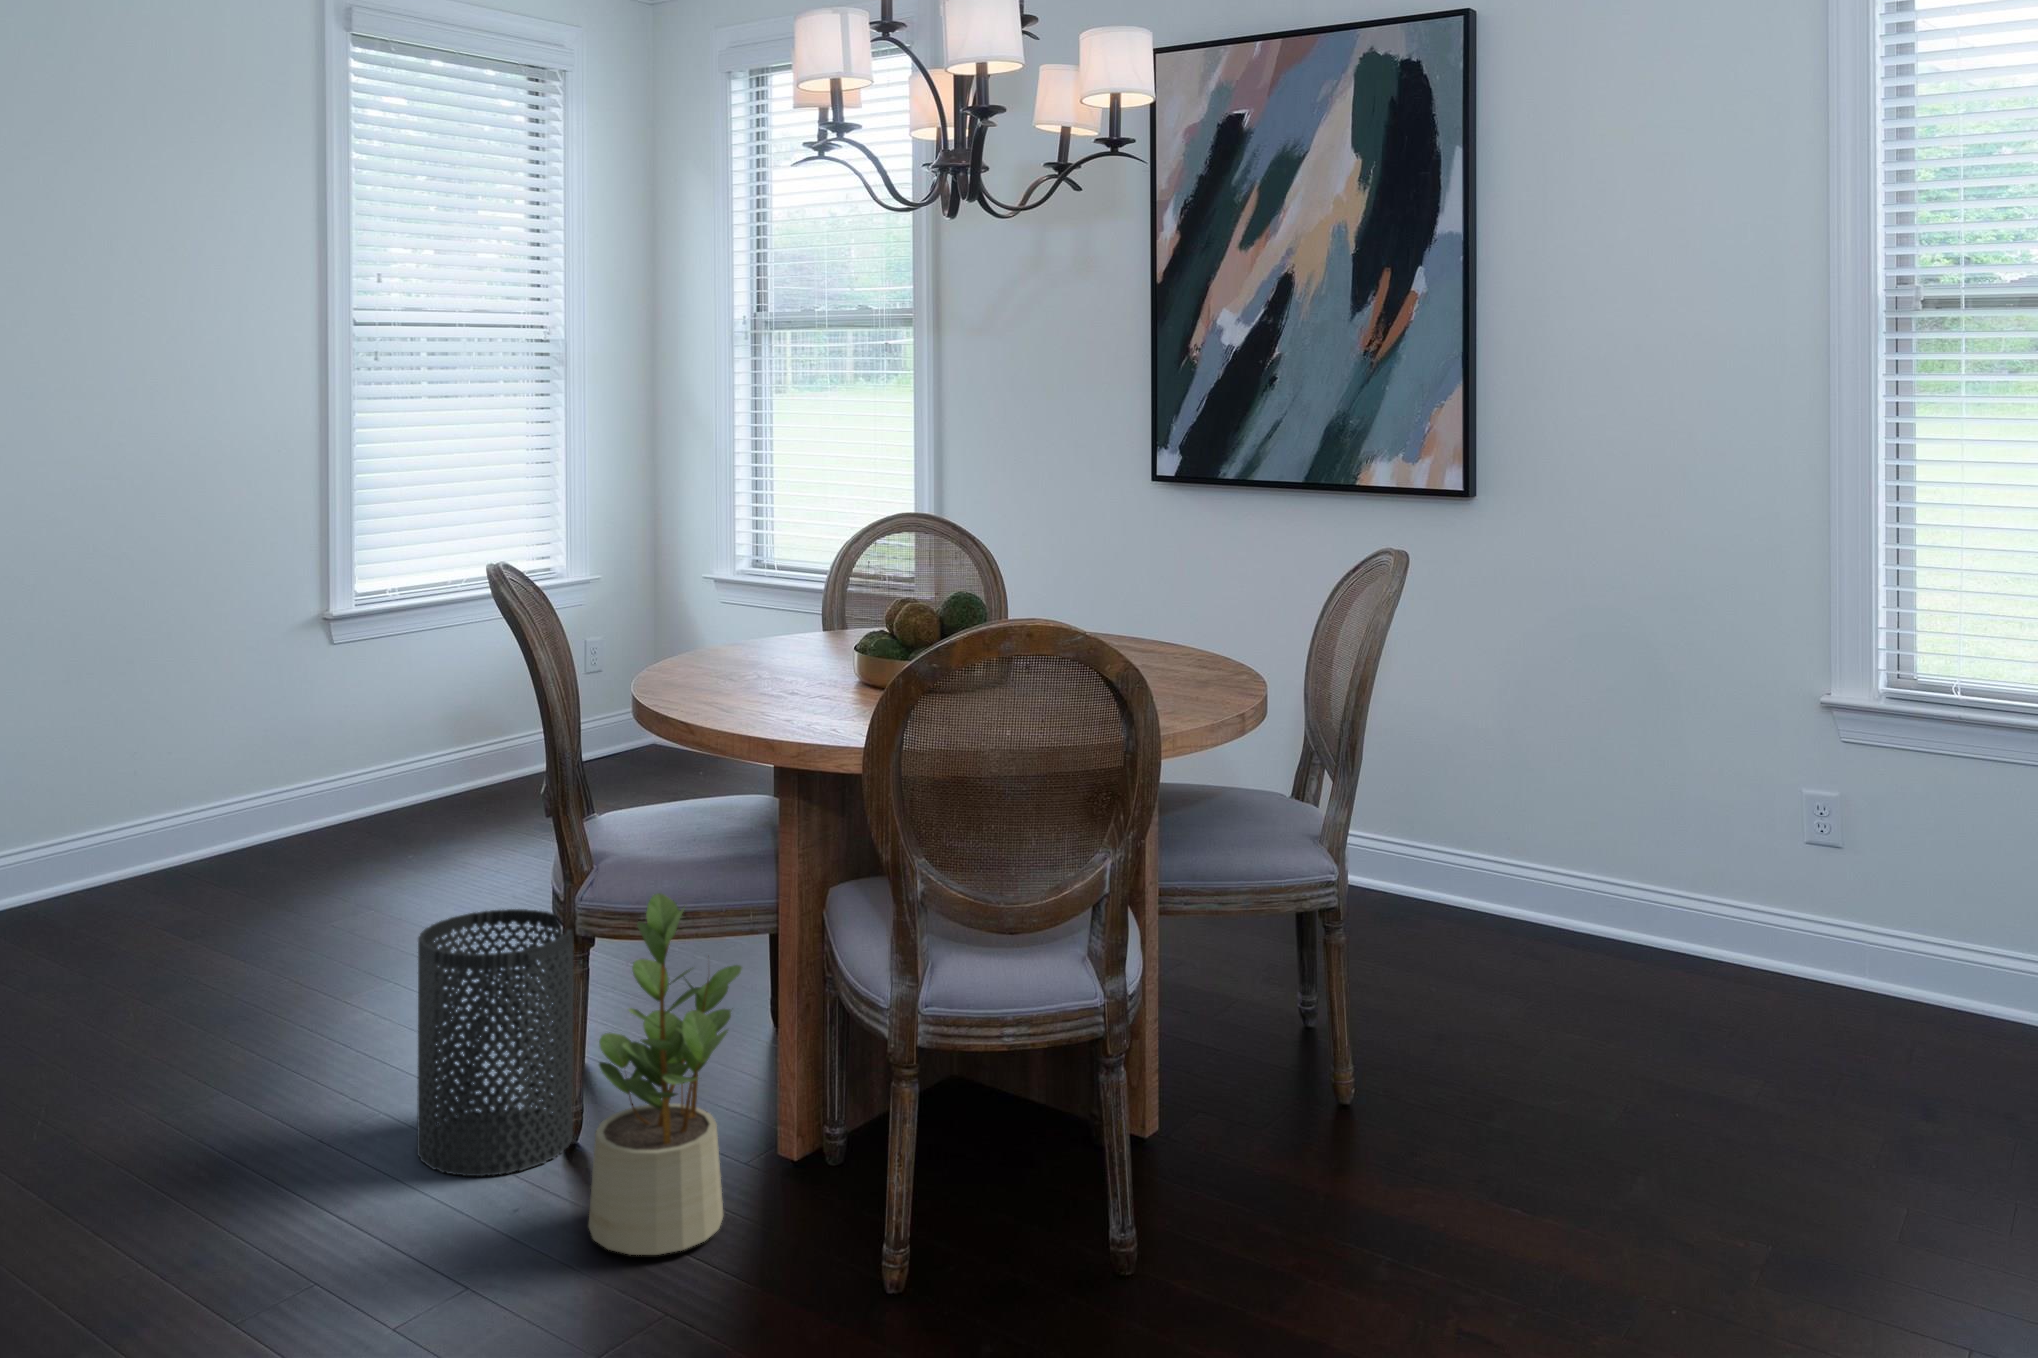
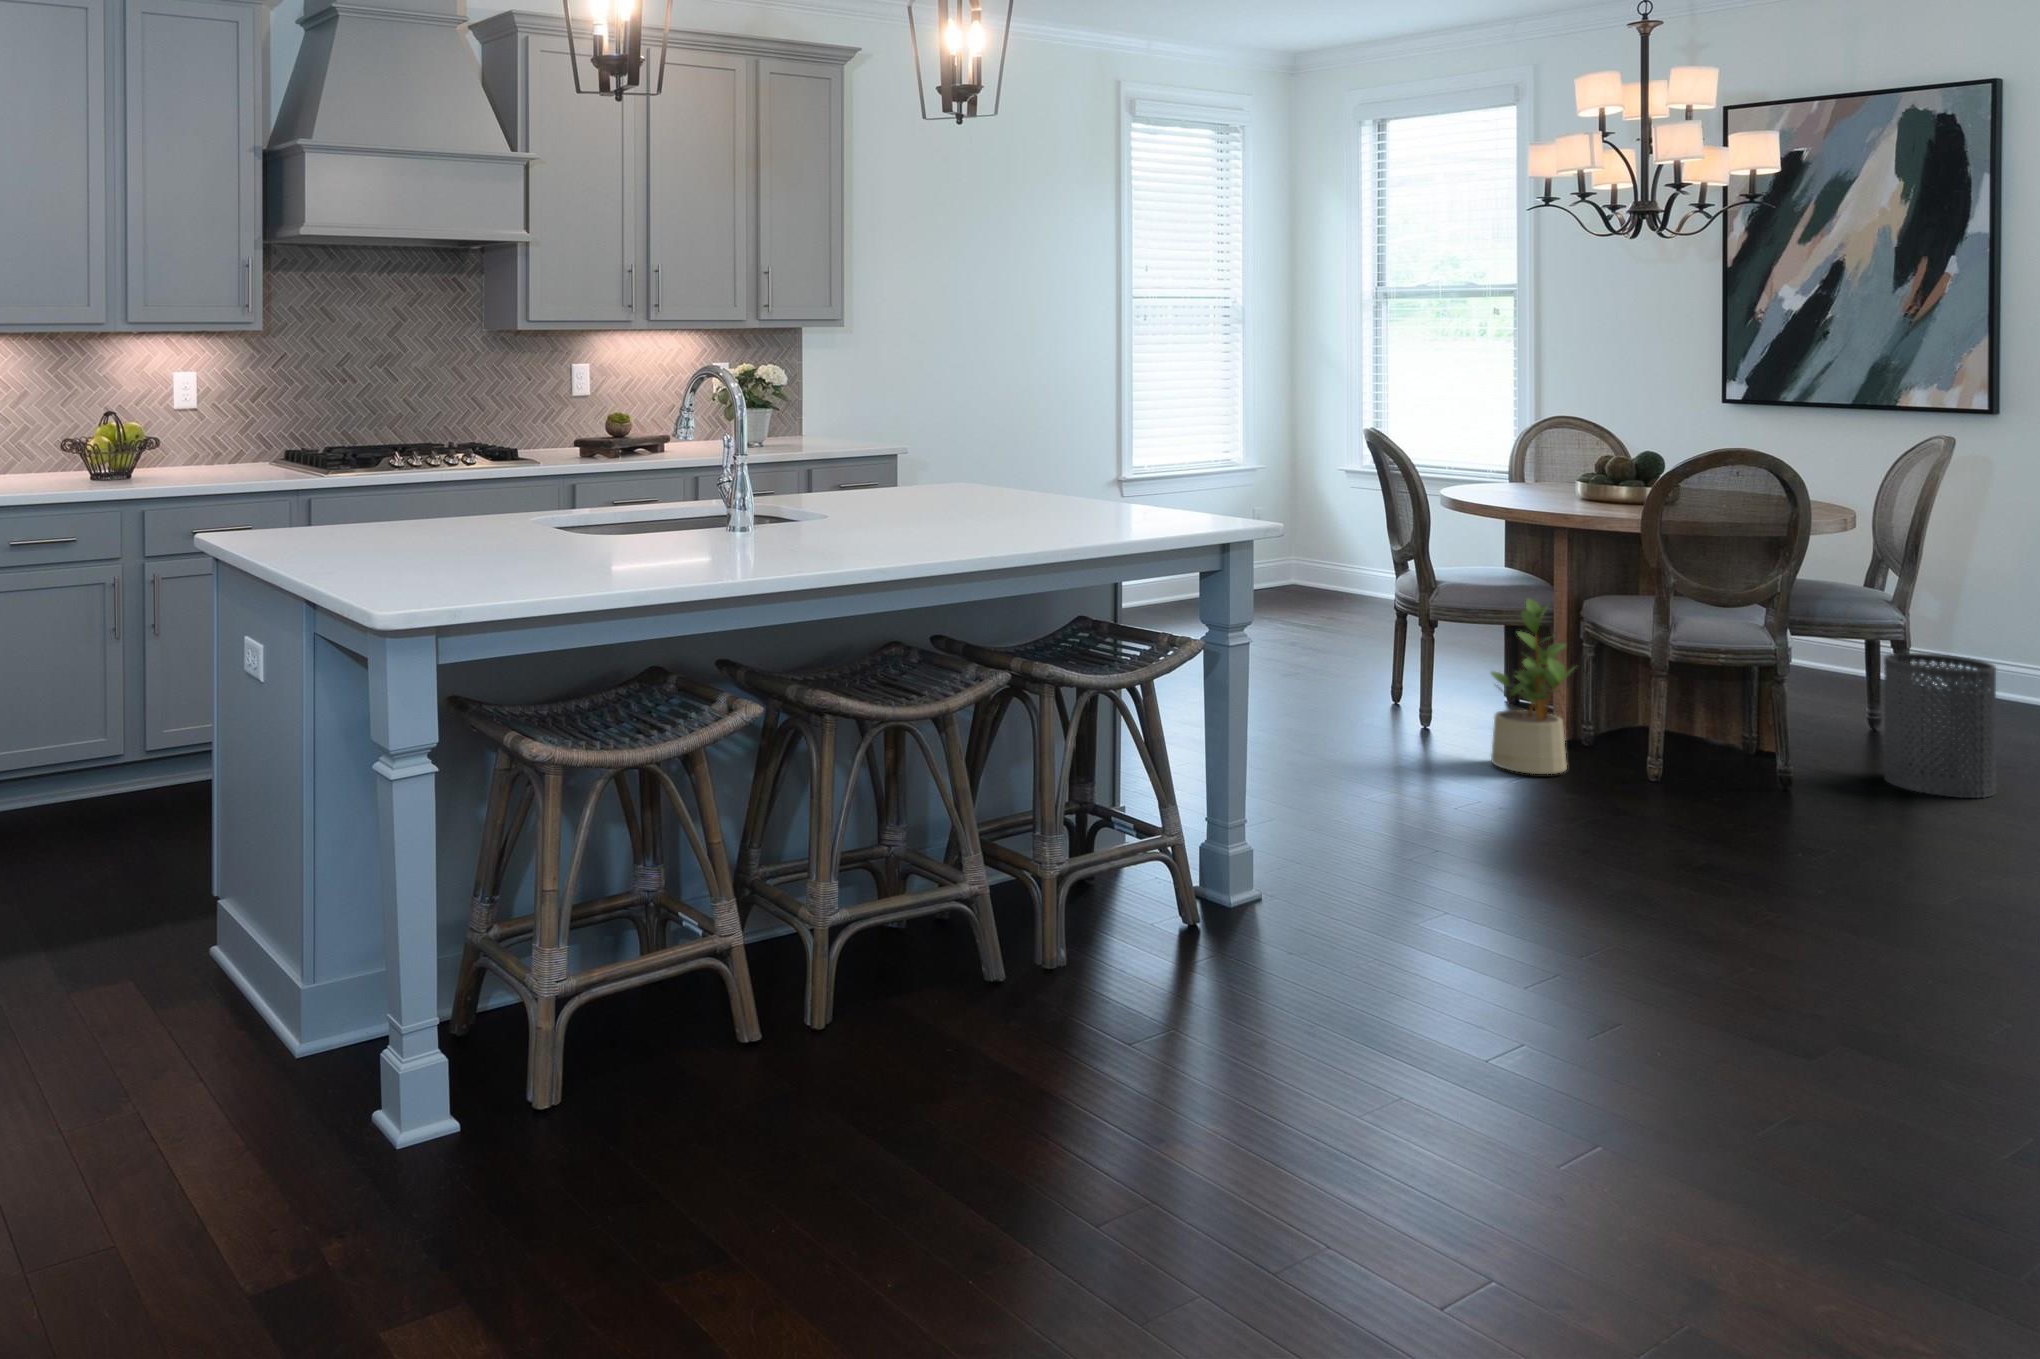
trash can: present [417,909,574,1176] -> present [1884,653,1996,798]

